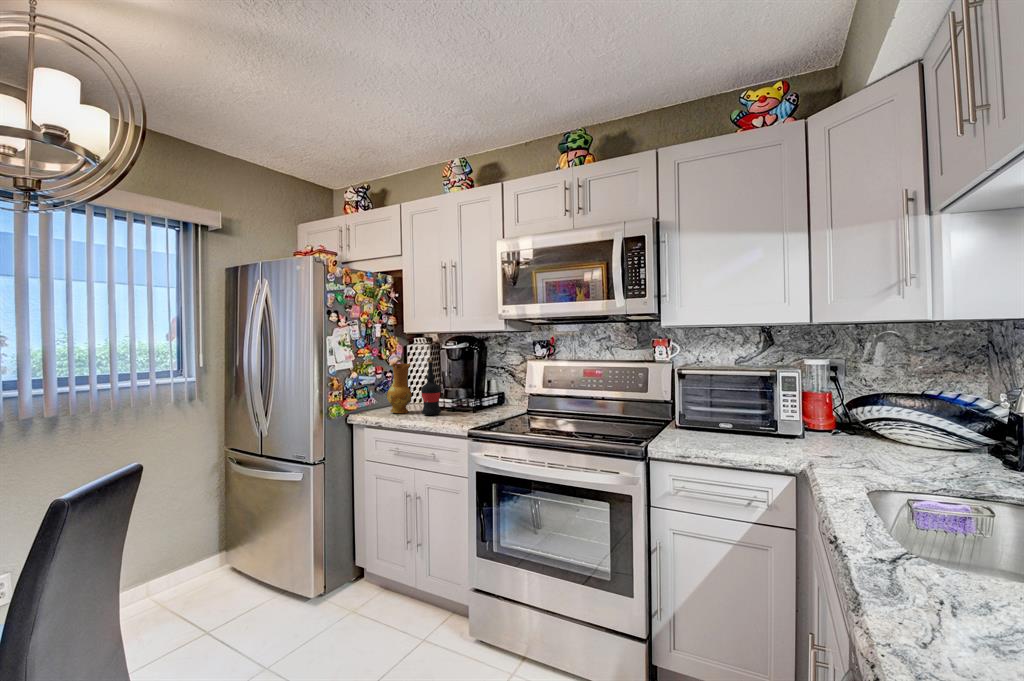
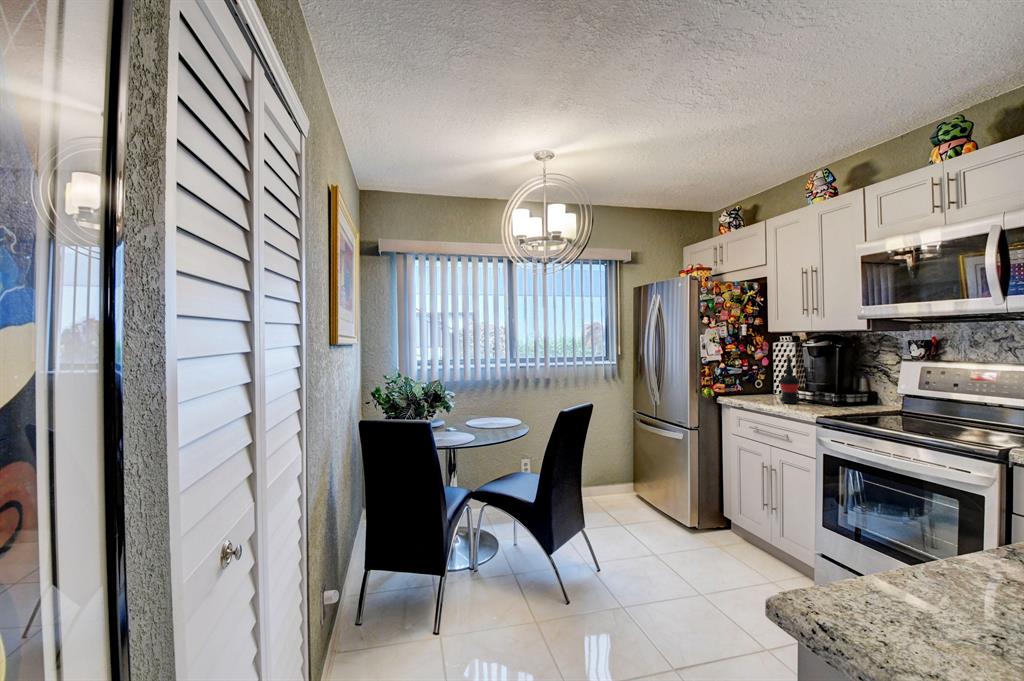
ceramic jug: present [387,364,412,413] -> none [750,358,773,400]

